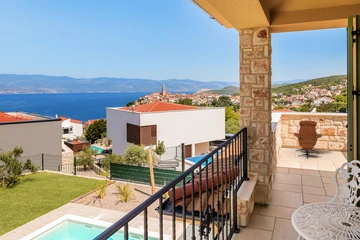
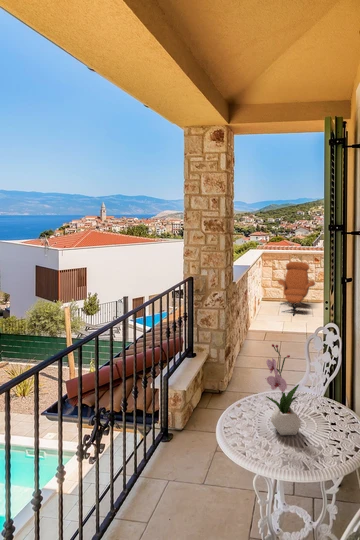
flower arrangement: none [317,162,346,219] -> present [266,344,307,435]

